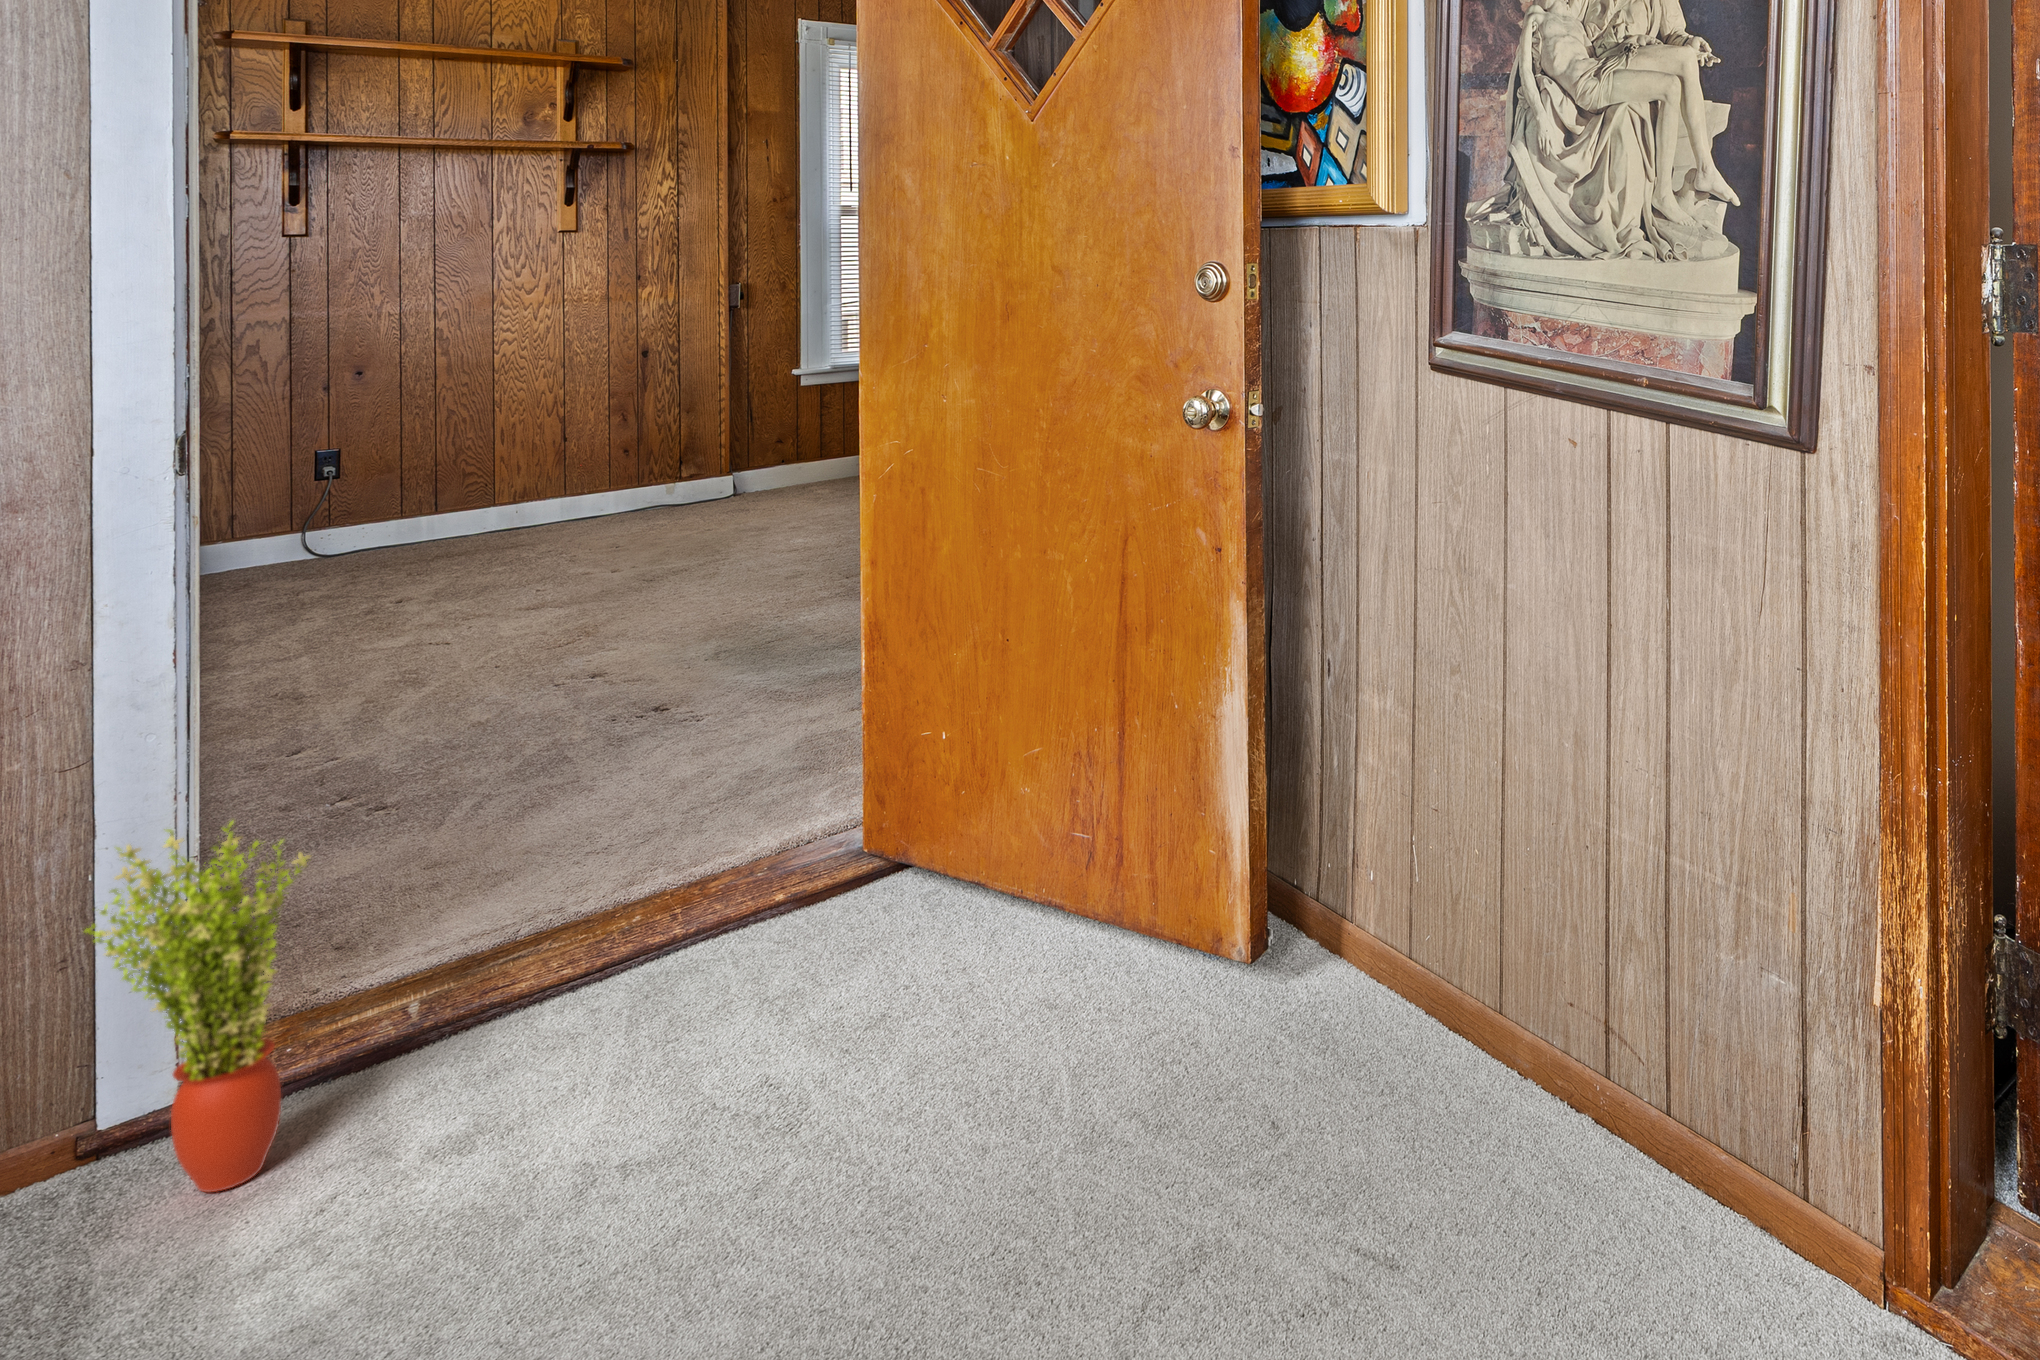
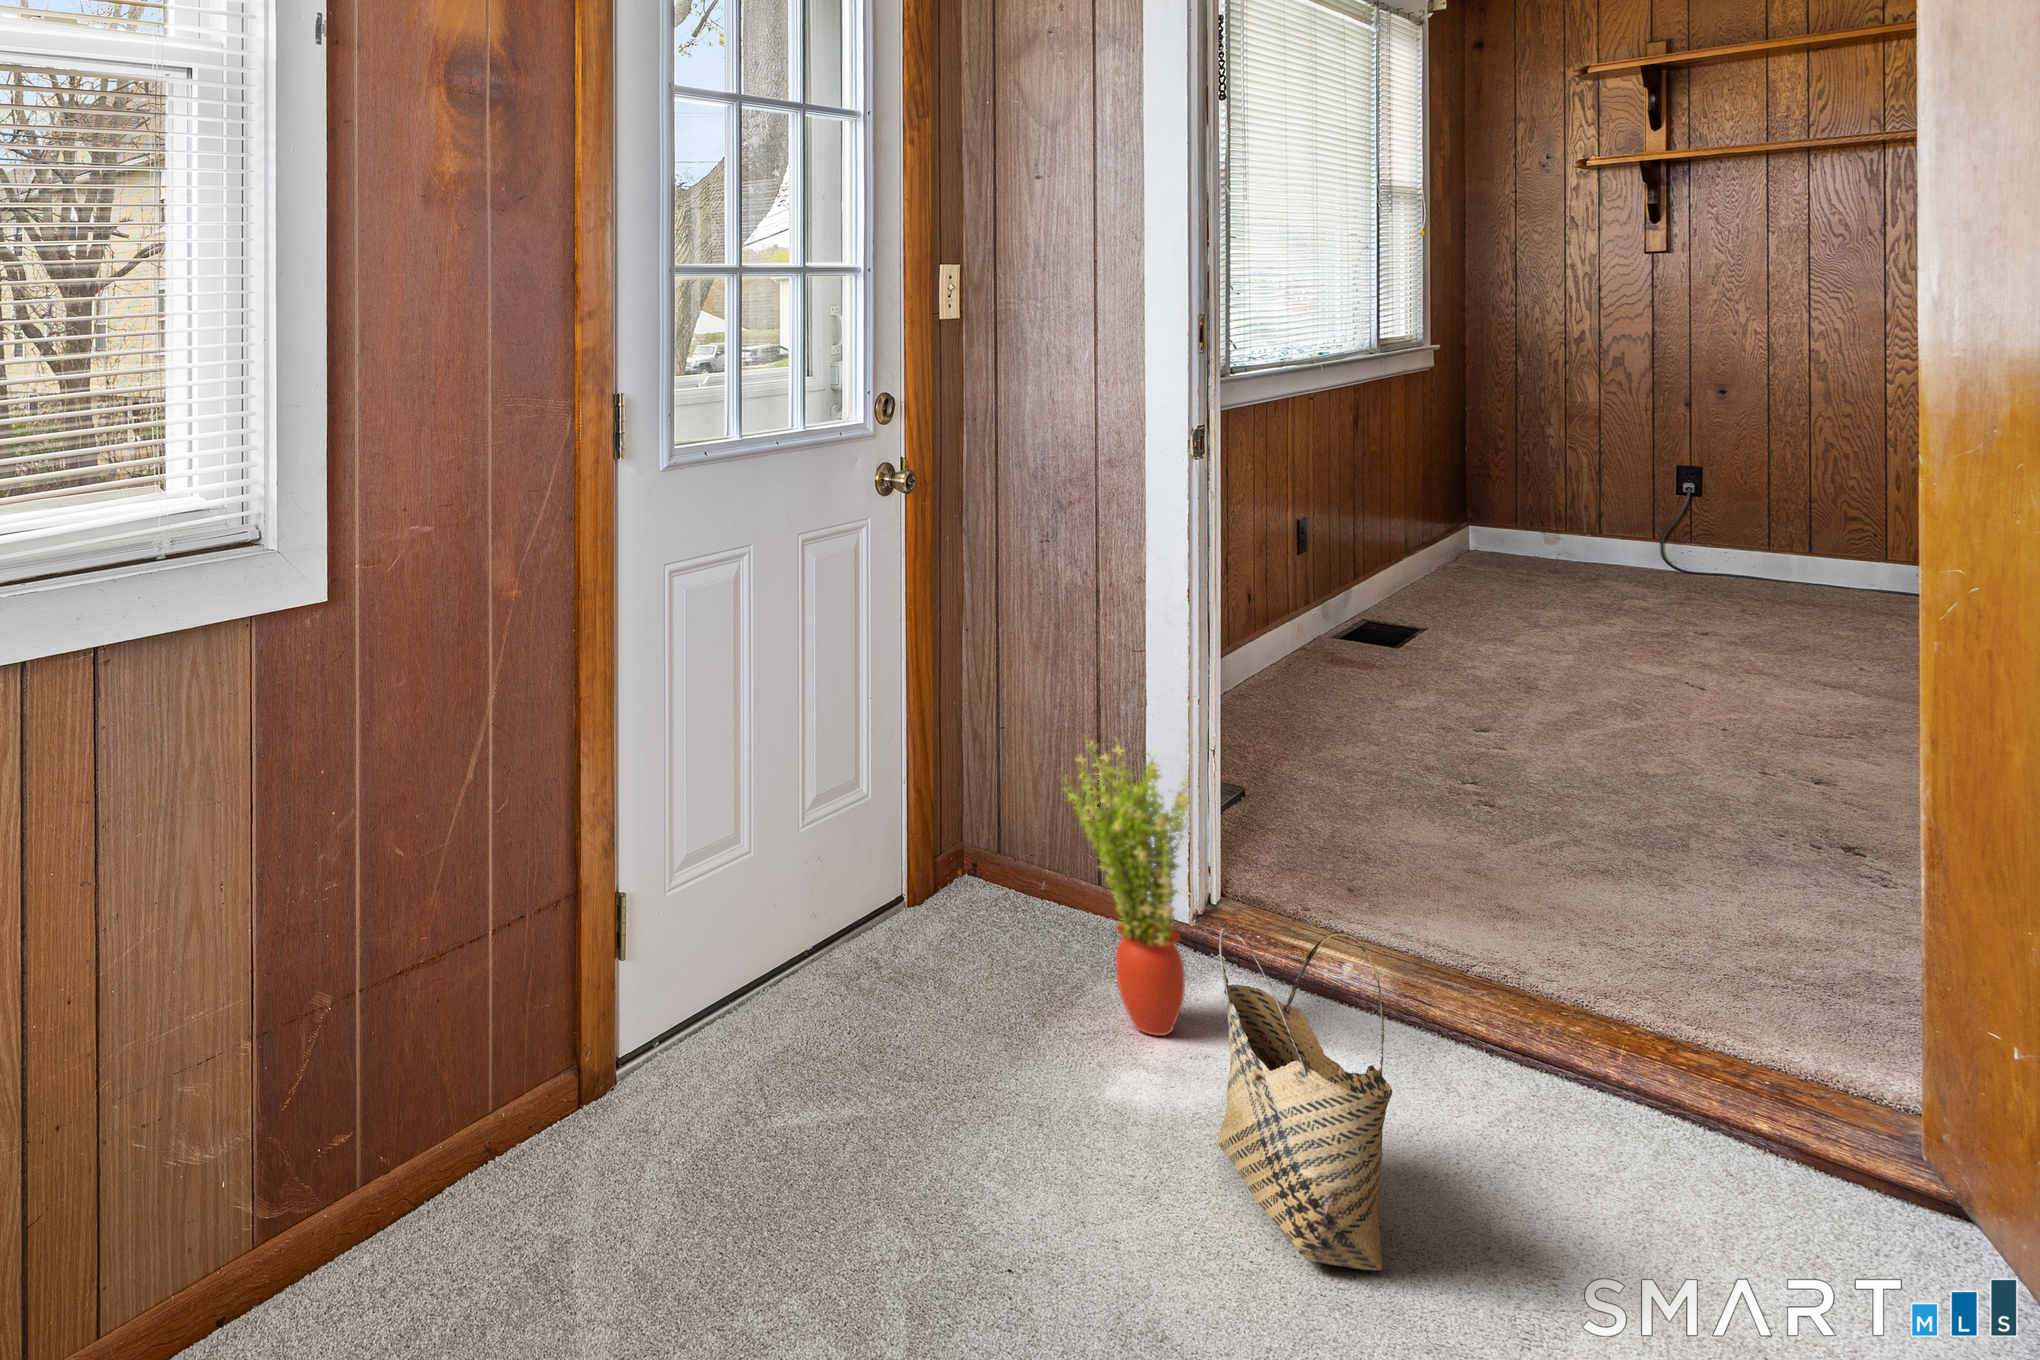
woven basket: none [449,881,682,1203] -> present [1217,926,1392,1270]

